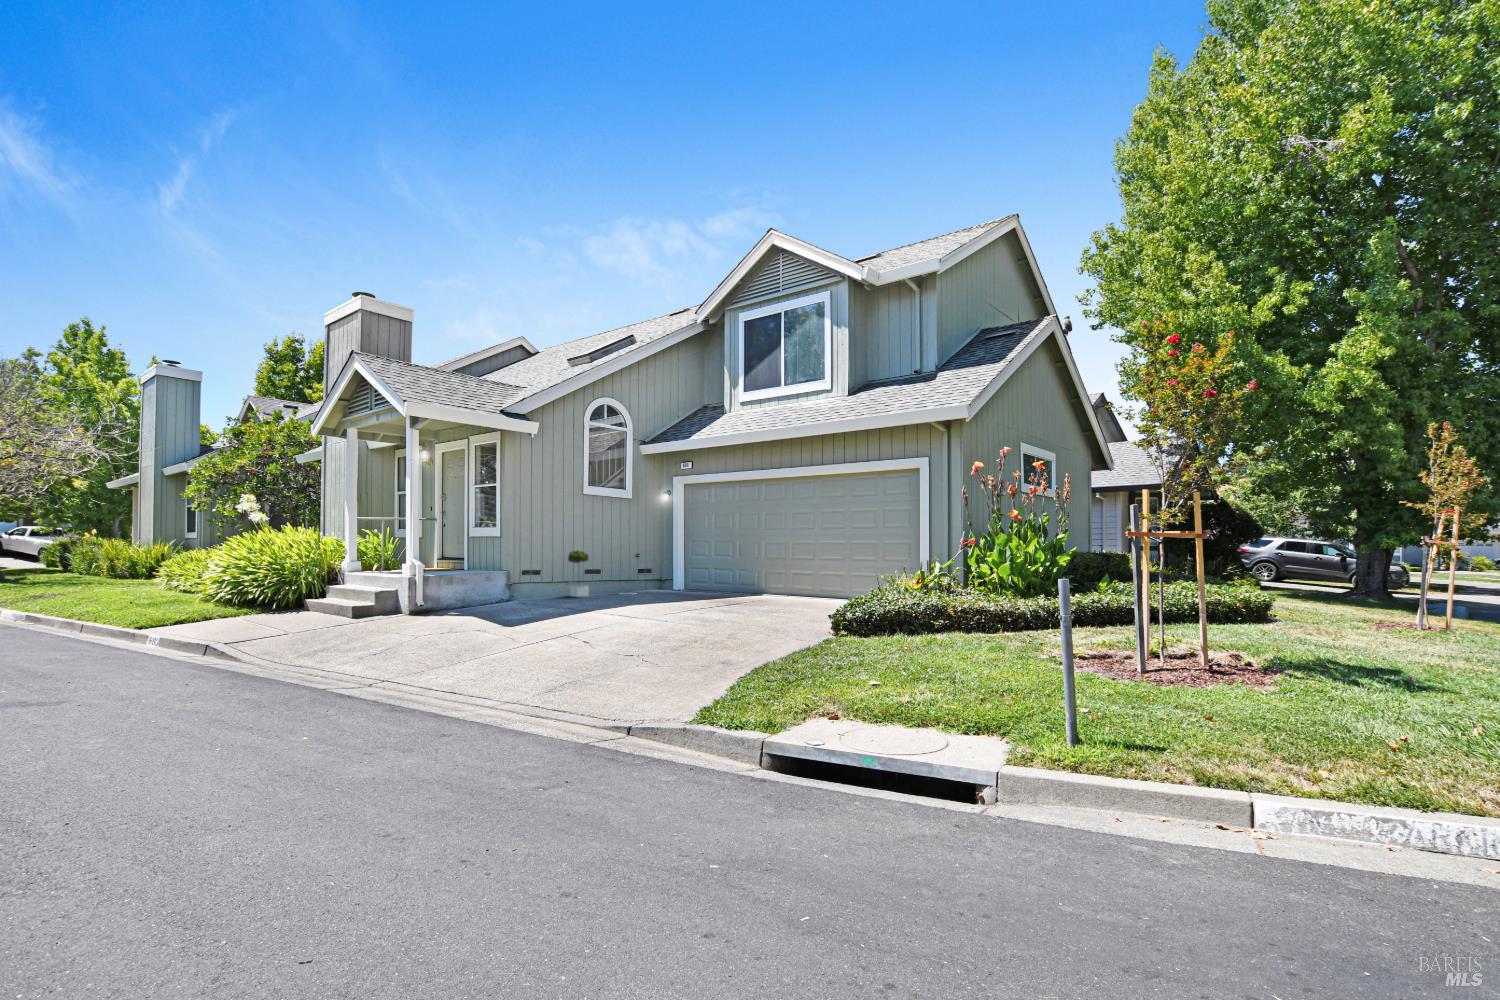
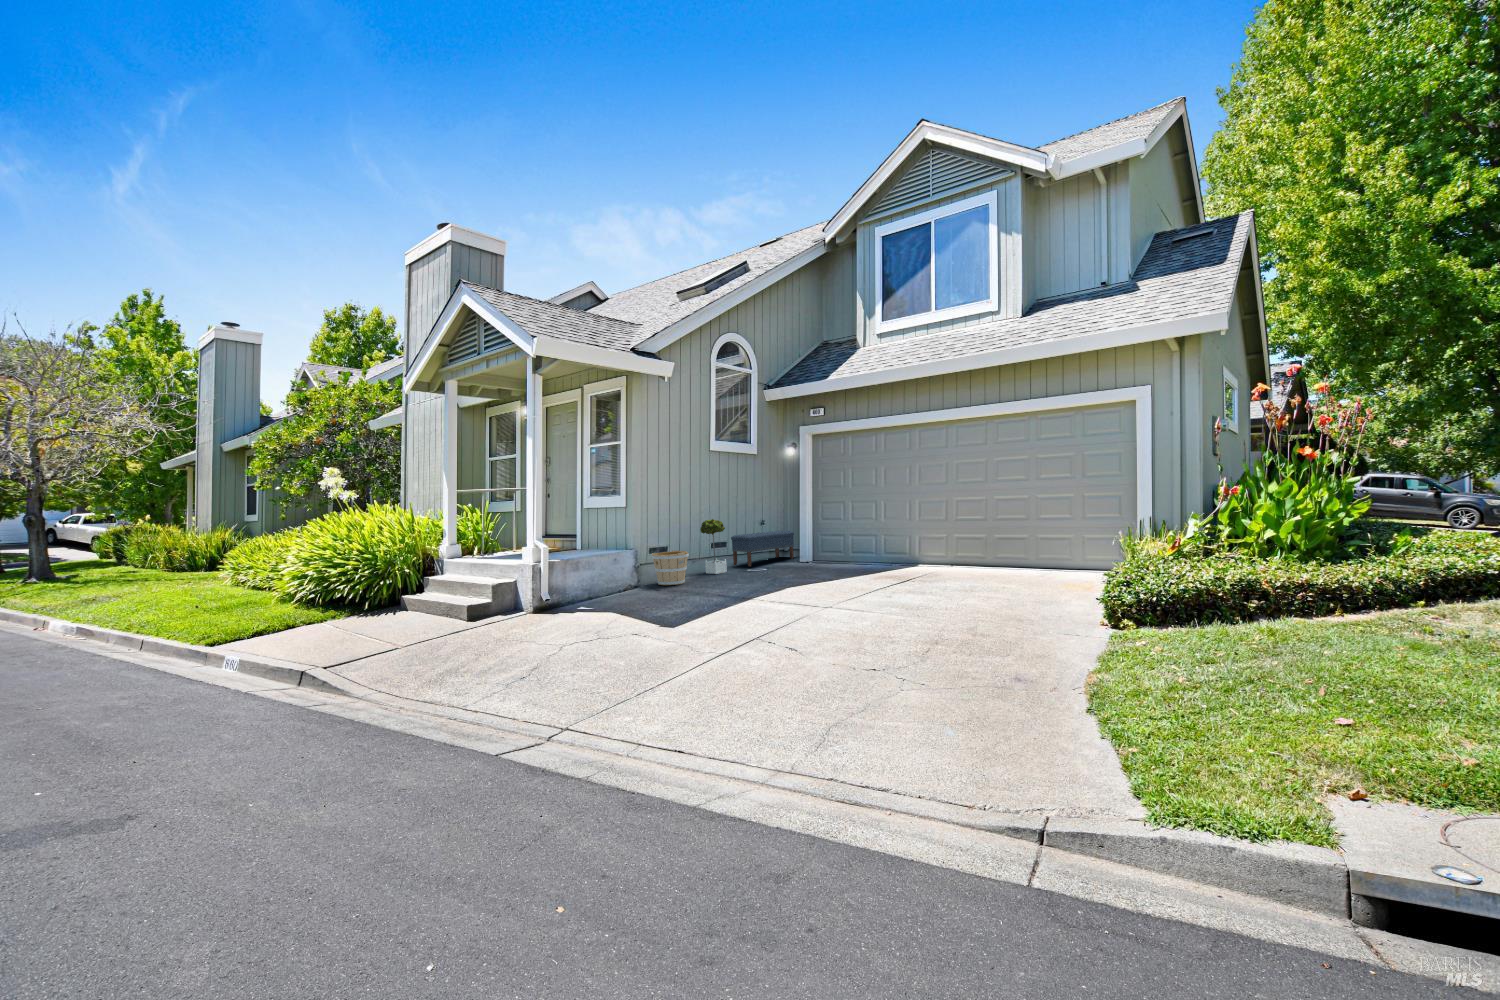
bench: none [597,565,655,593] -> present [731,531,794,566]
wooden bucket: none [520,575,552,603] -> present [652,551,689,585]

